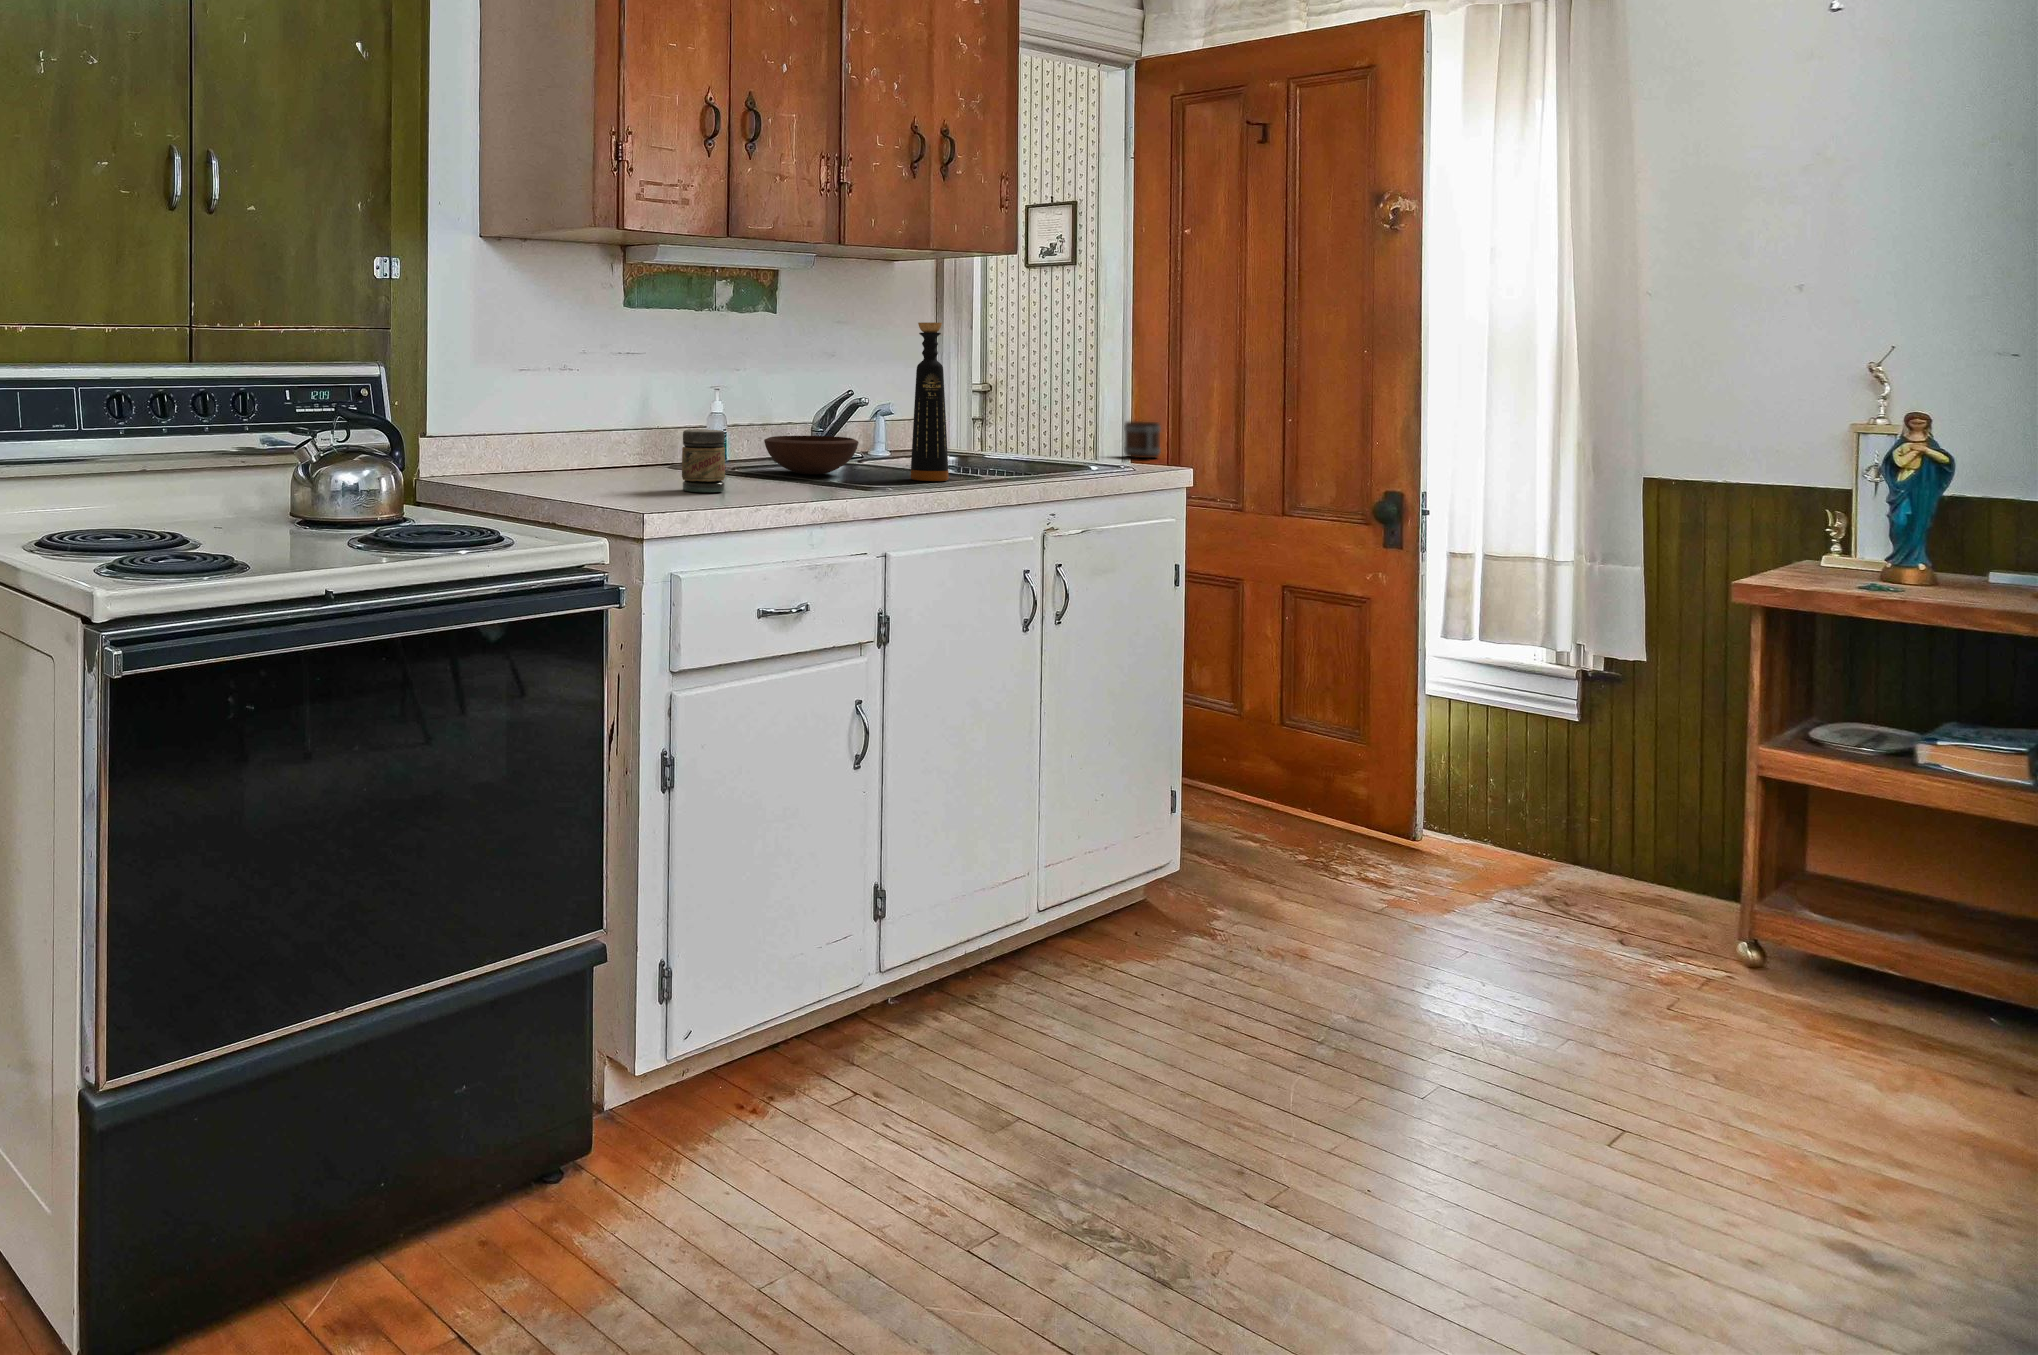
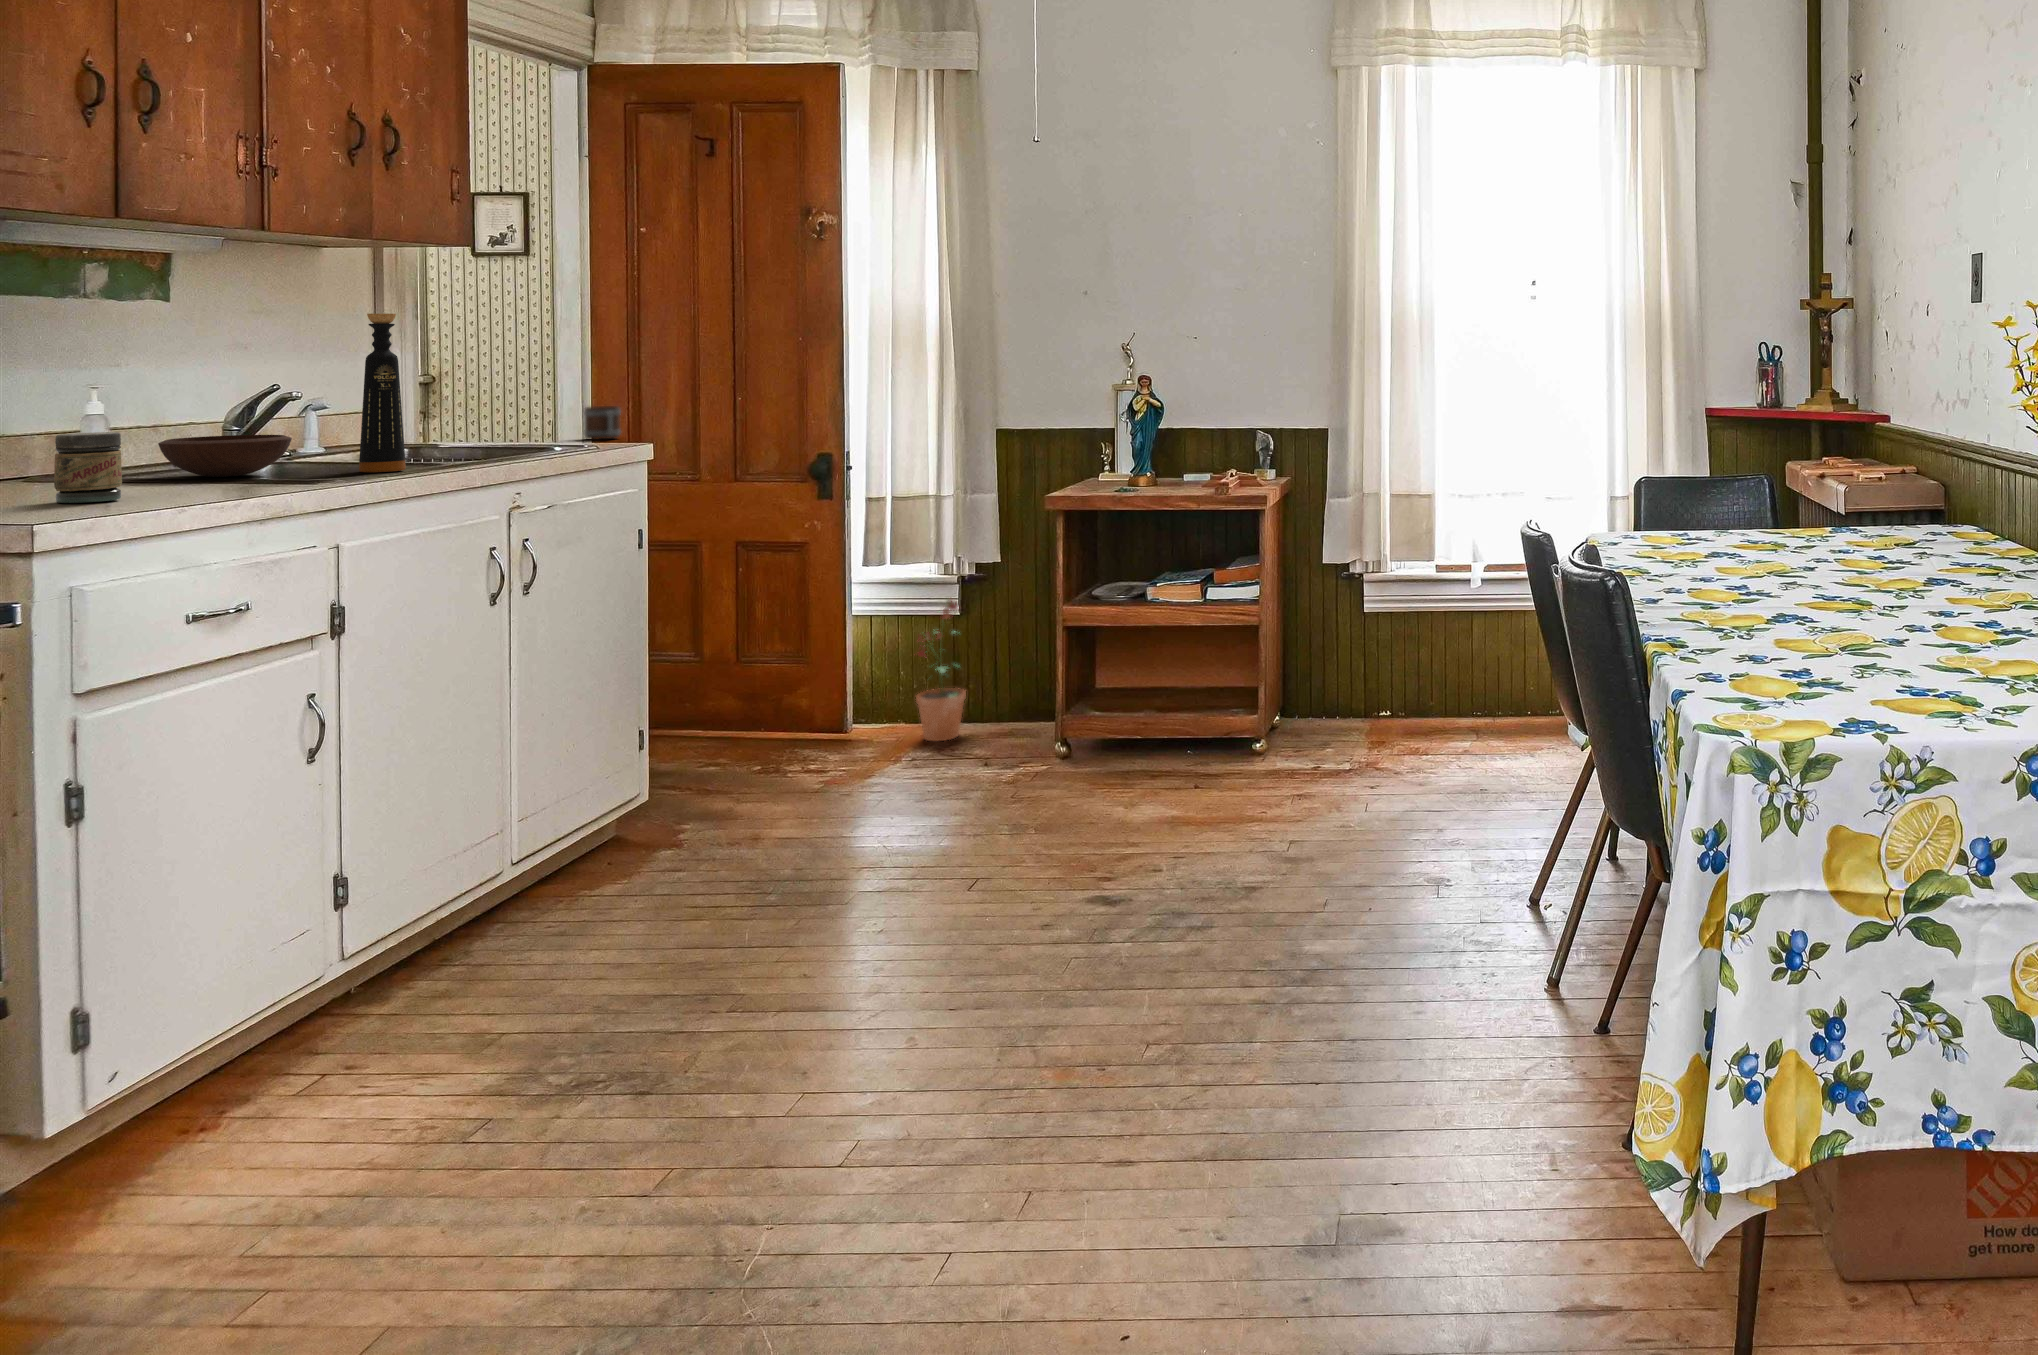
potted plant: none [1511,699,1590,892] -> present [916,599,966,741]

